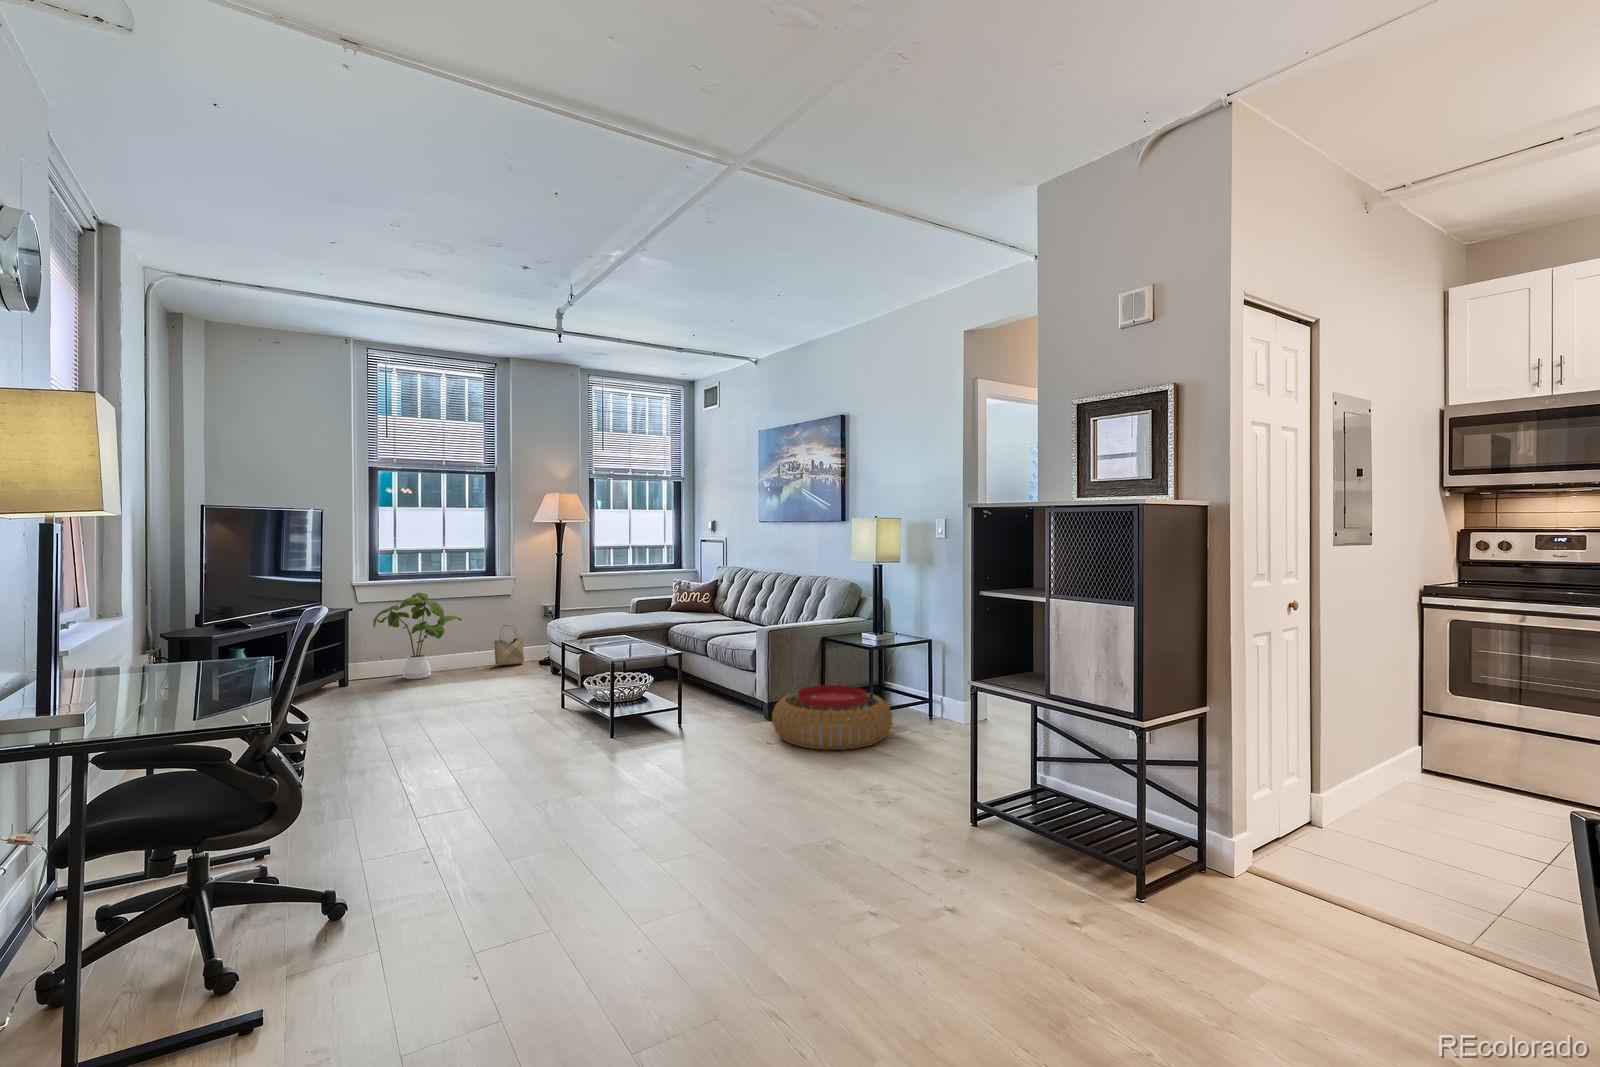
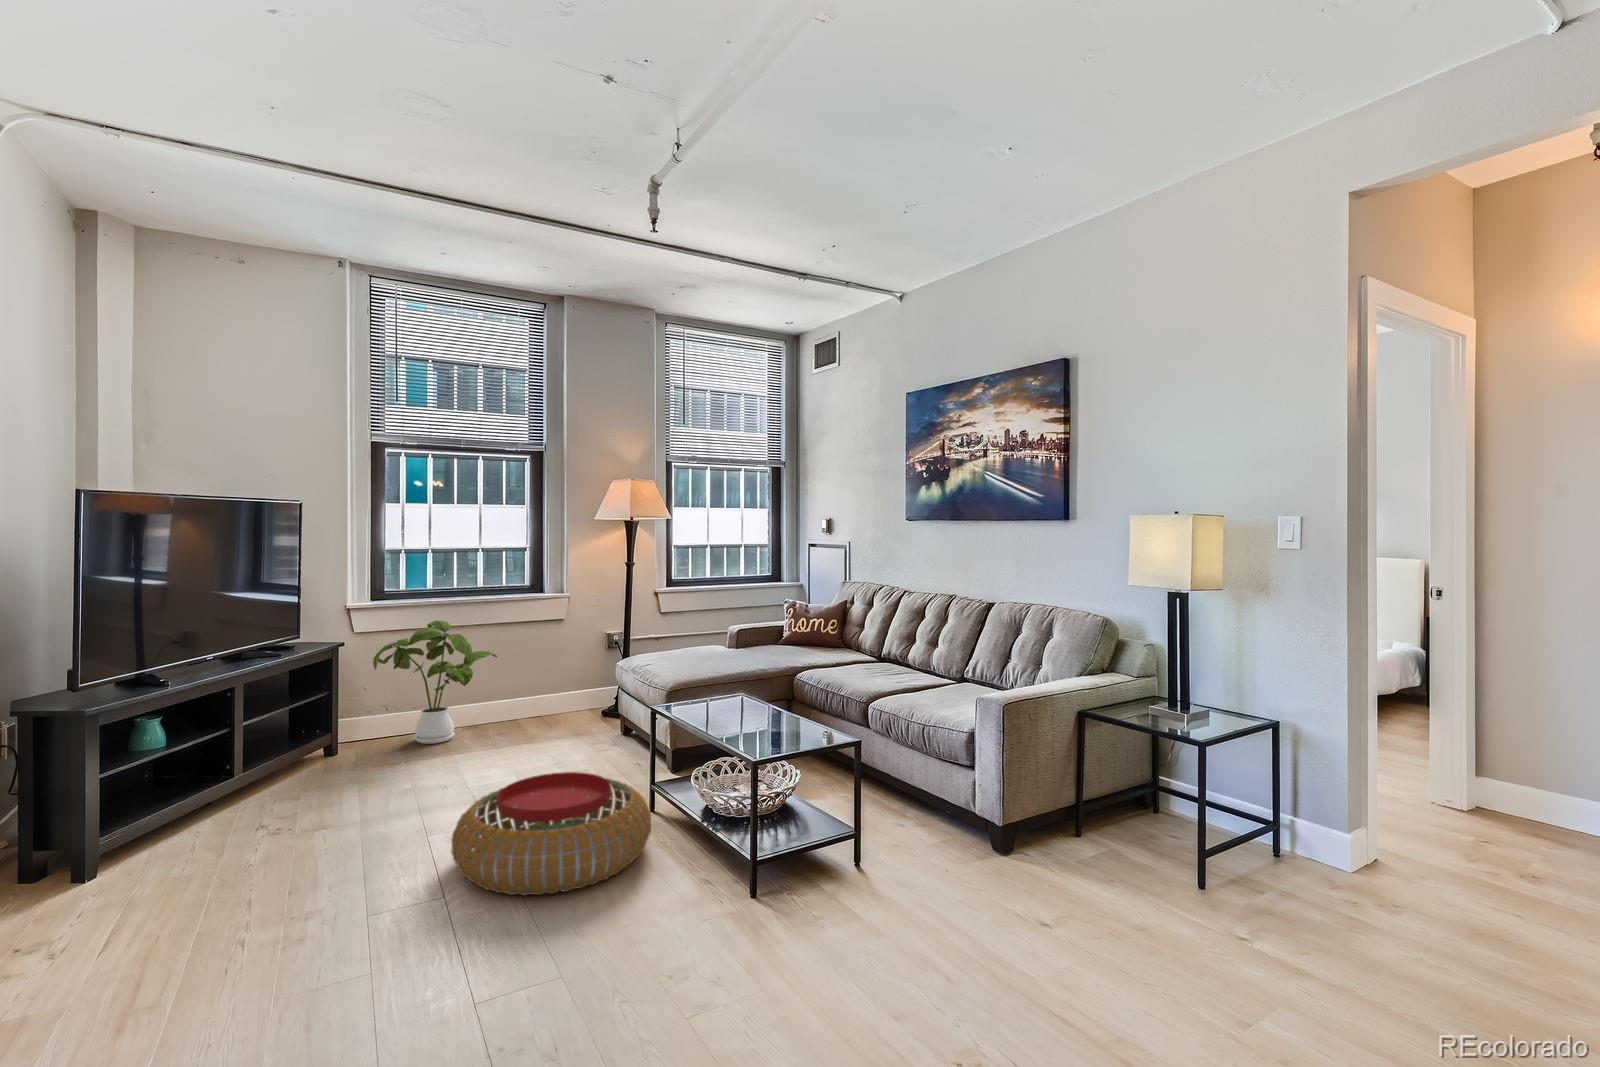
woven basket: present [494,625,524,666] -> none [541,661,581,719]
pouf: present [772,685,893,750] -> present [451,772,651,895]

